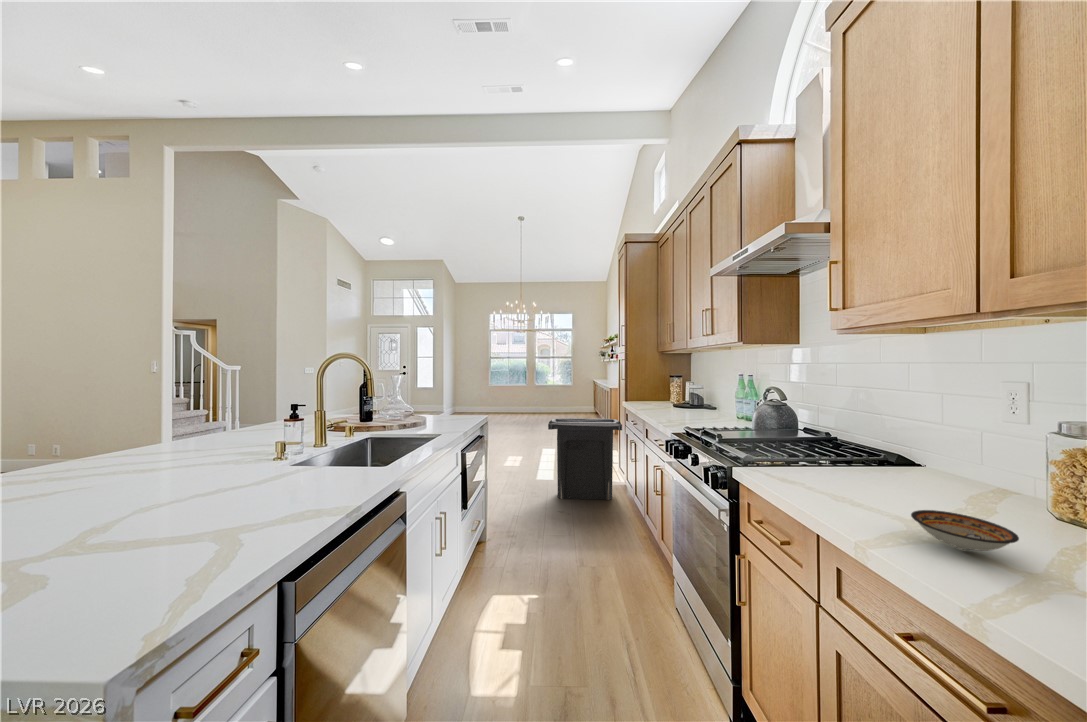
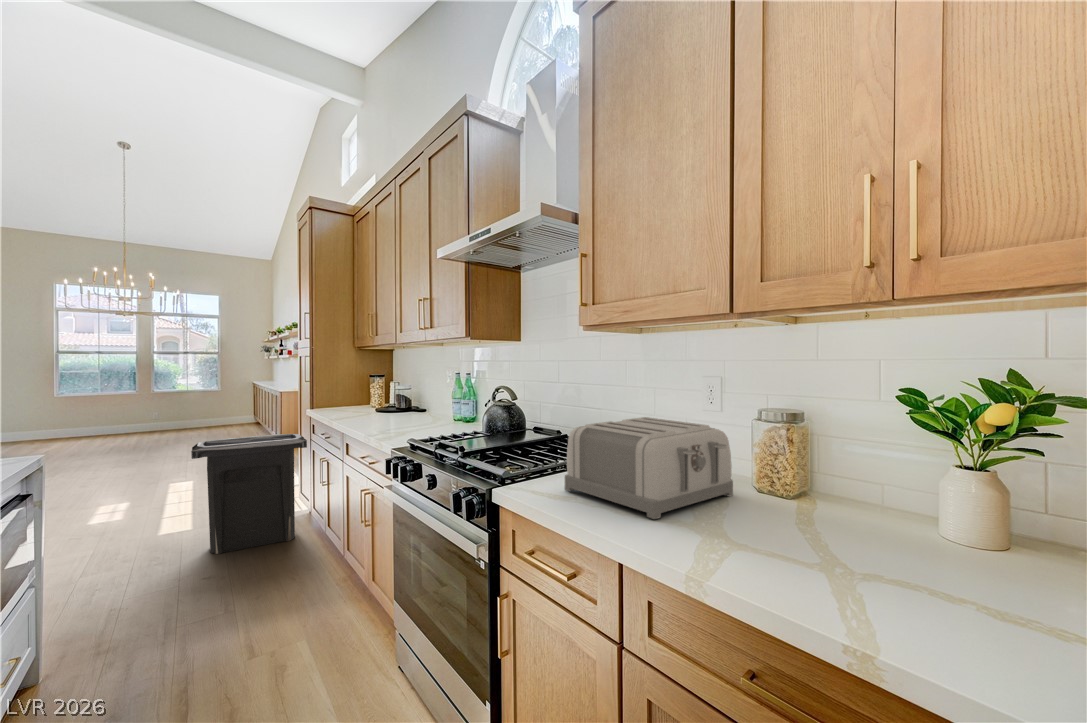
toaster: none [798,419,999,509] -> present [565,417,733,519]
ceramic bowl: present [911,510,1019,551] -> none [706,514,795,552]

